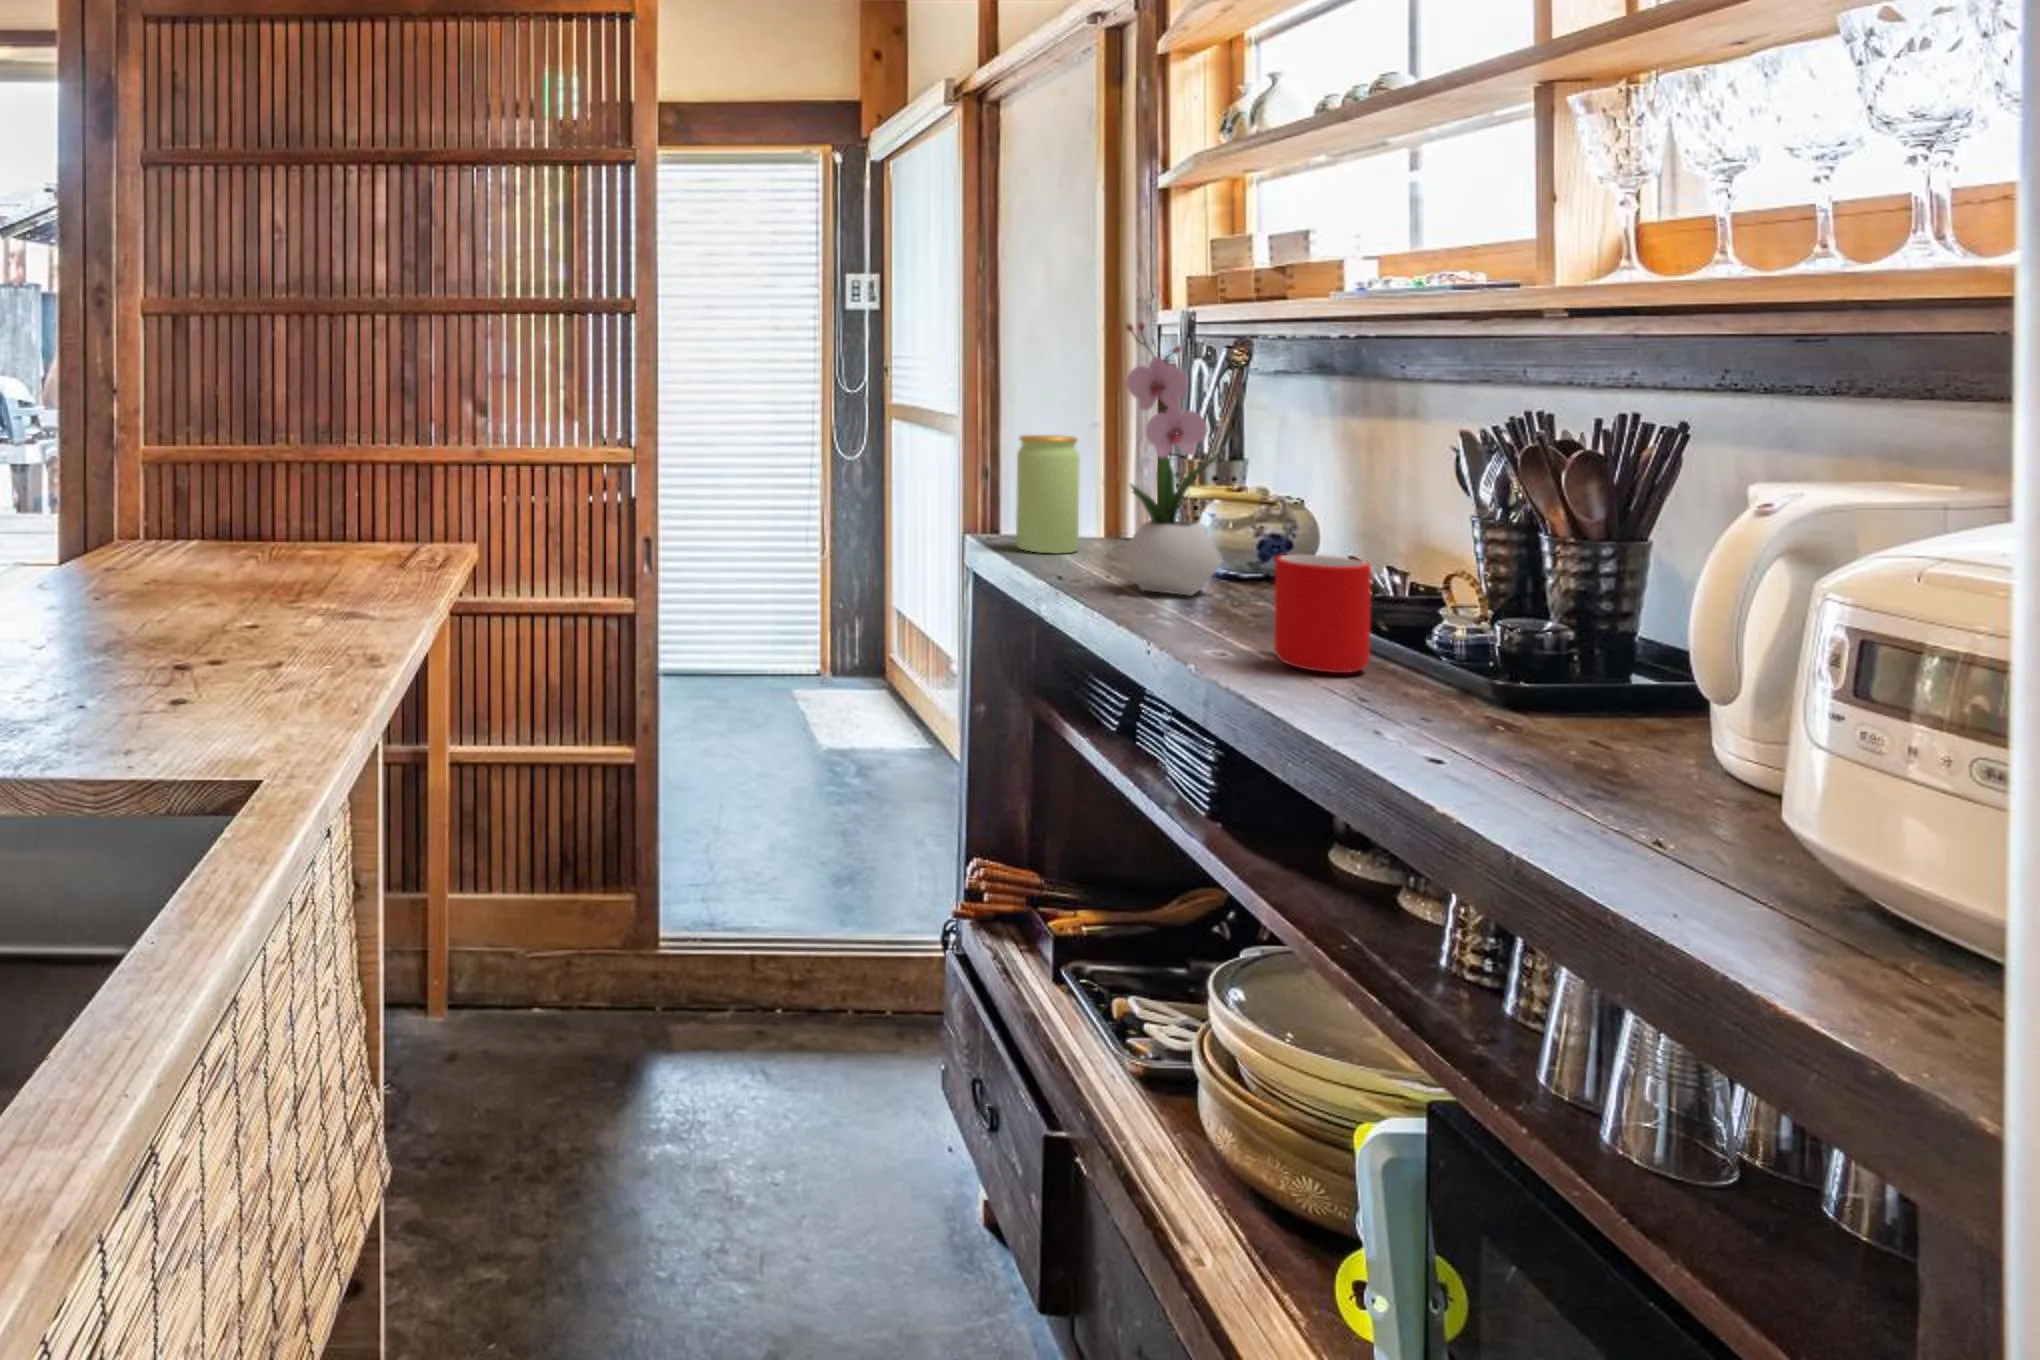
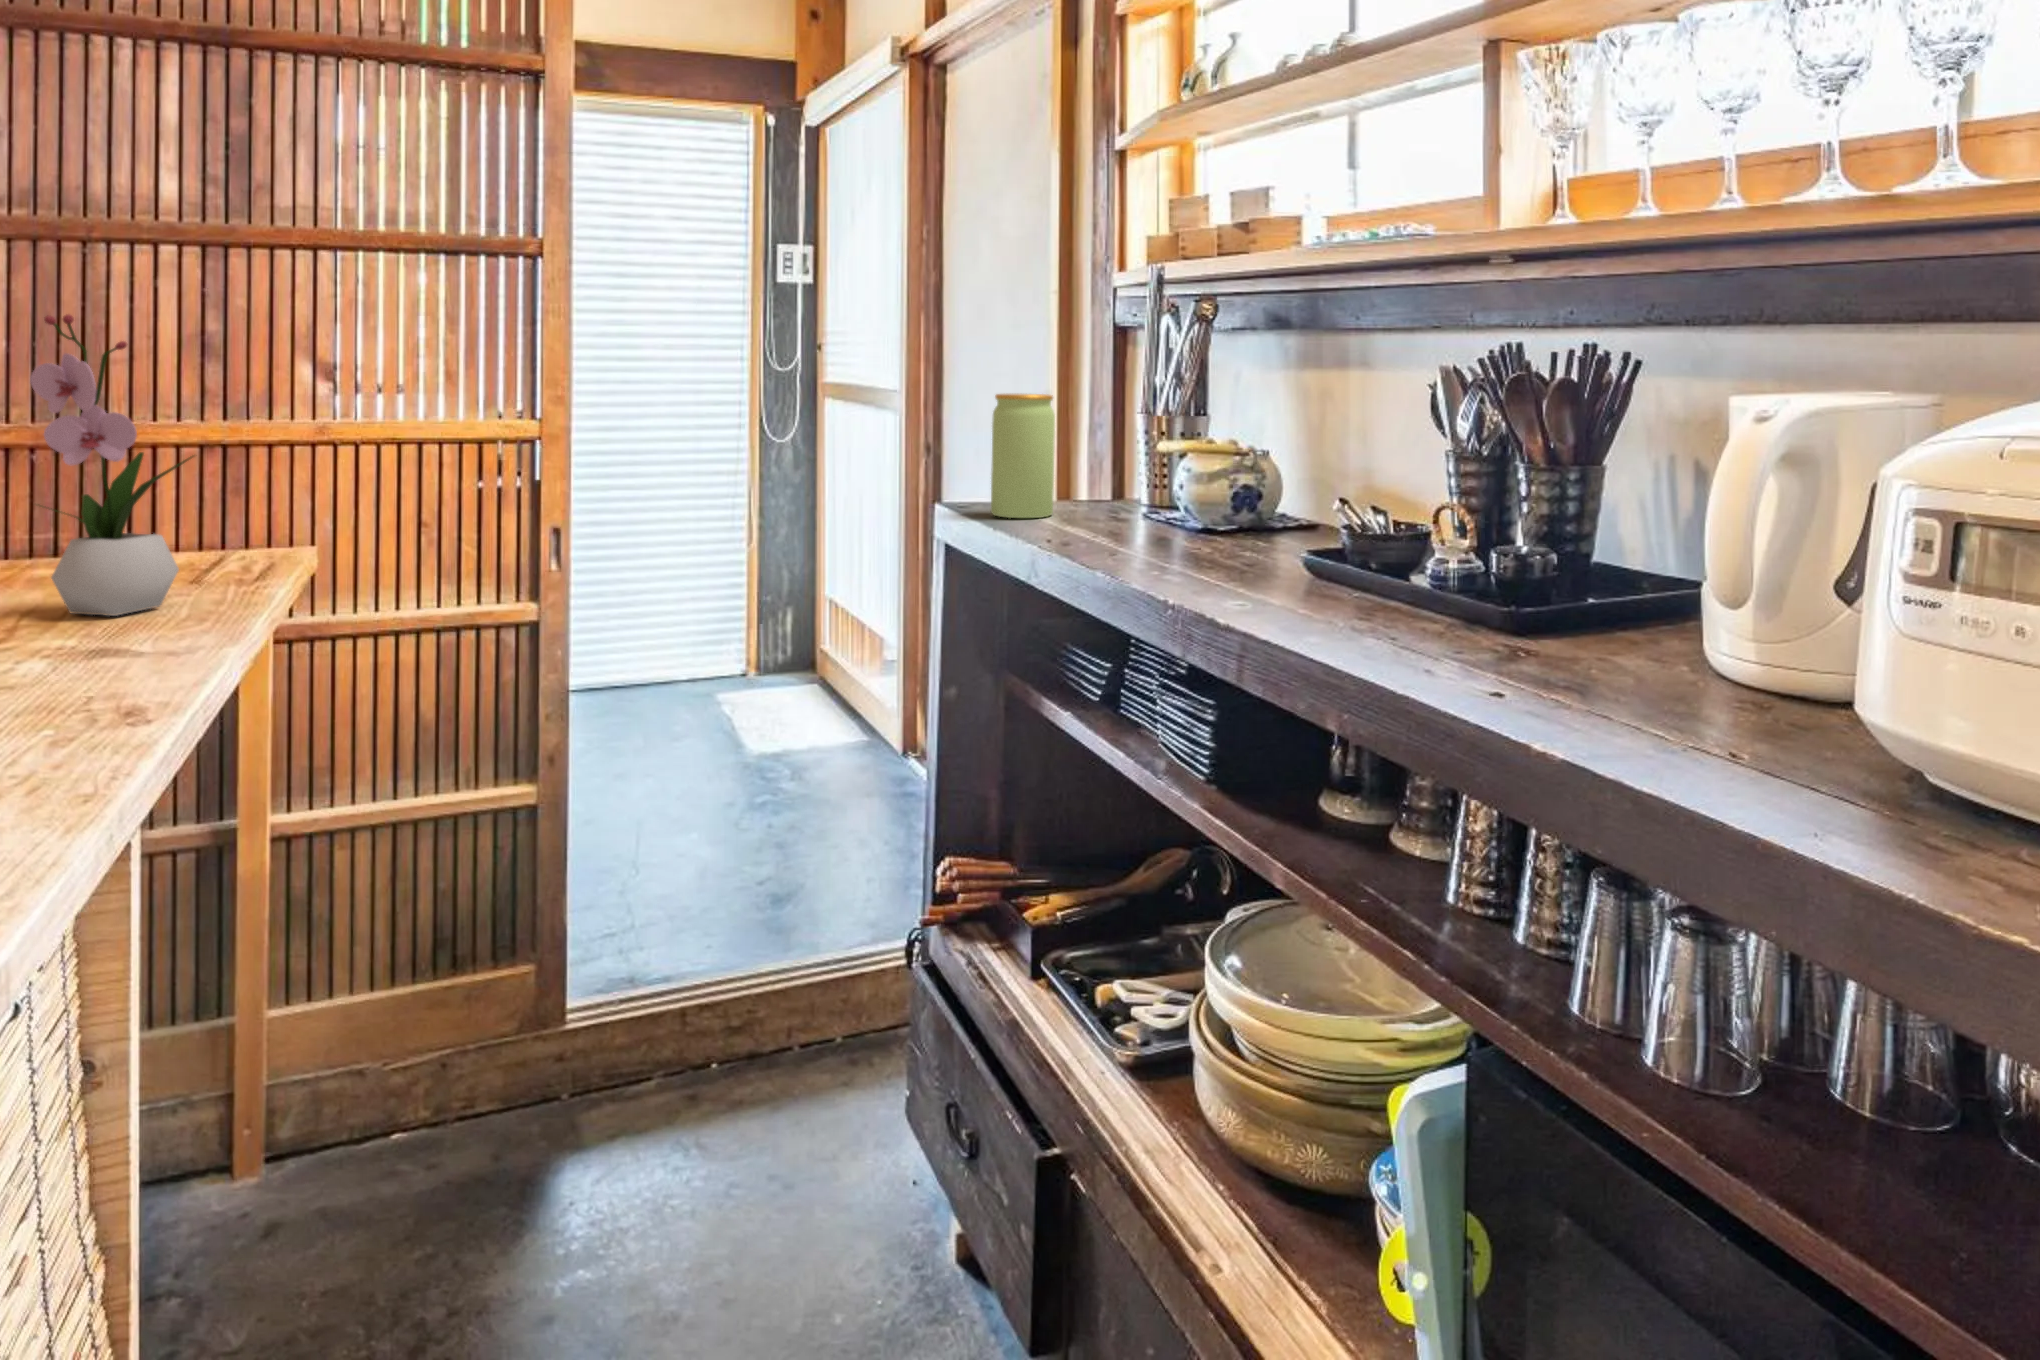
flower arrangement: present [1123,323,1223,595] -> present [30,314,194,616]
cup: present [1274,555,1371,673] -> none [1281,495,1375,614]

